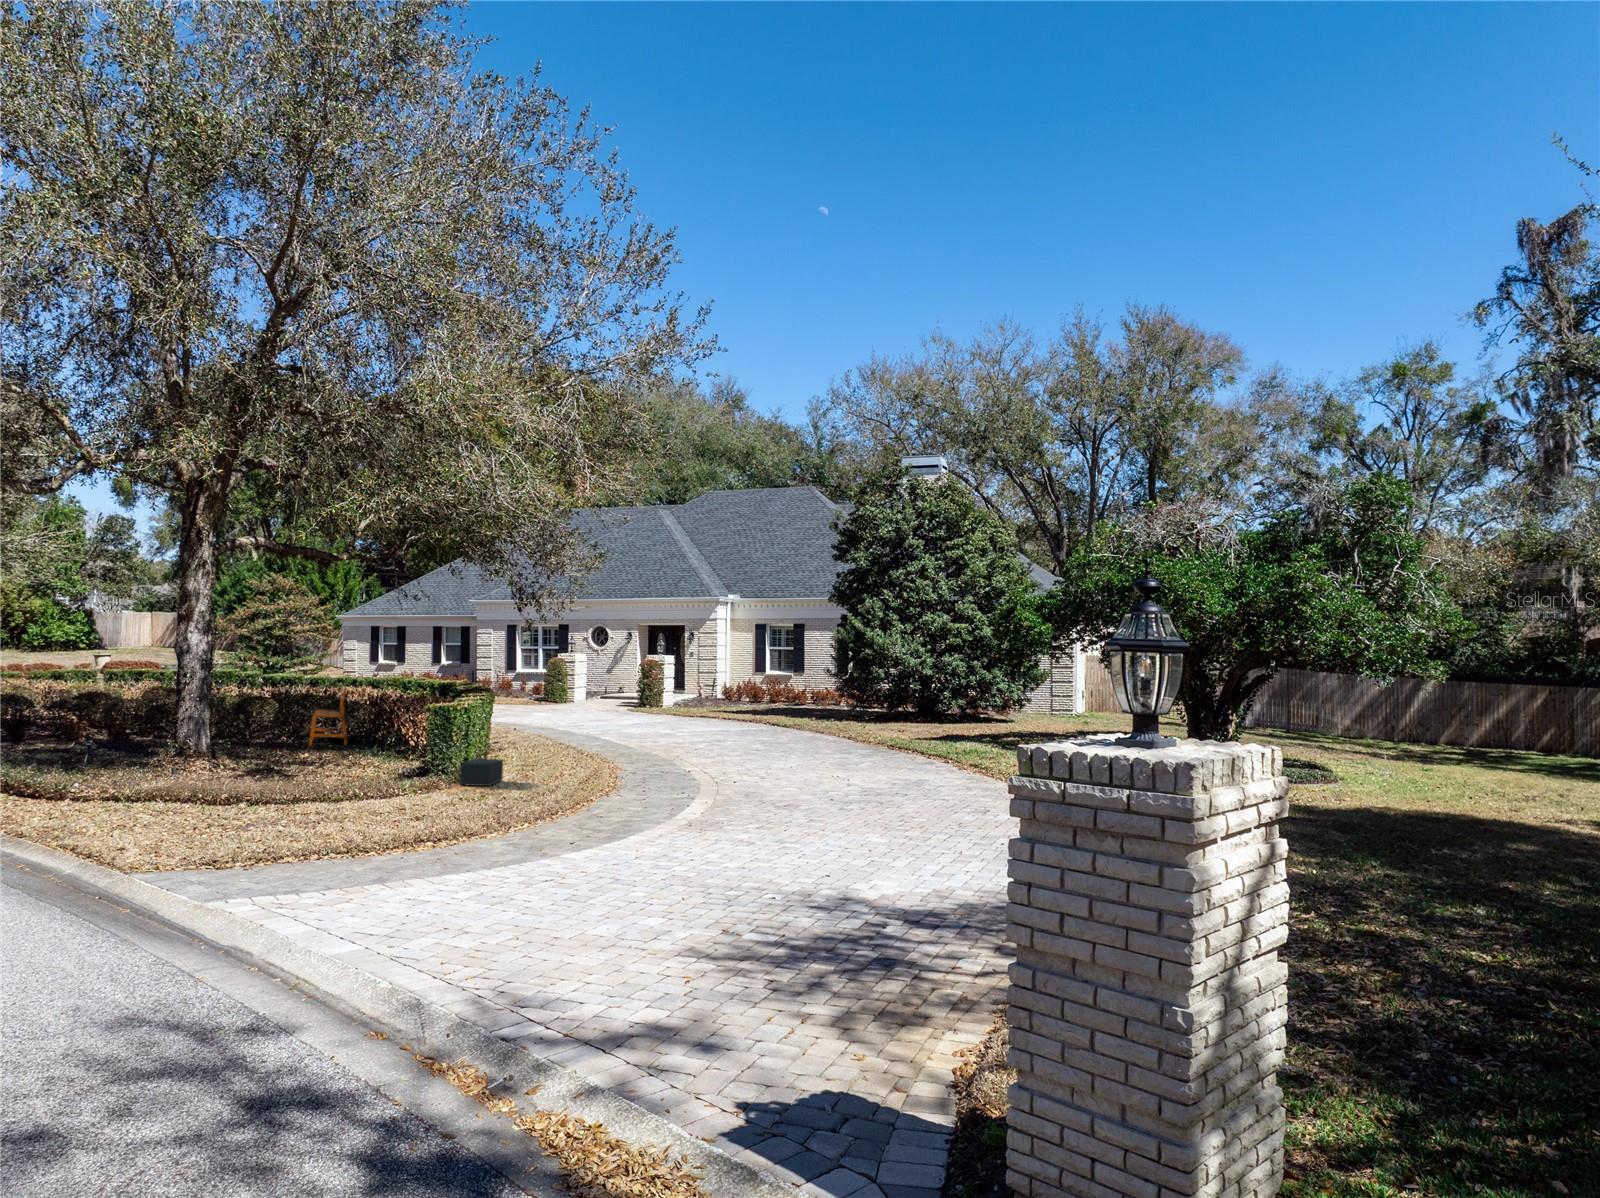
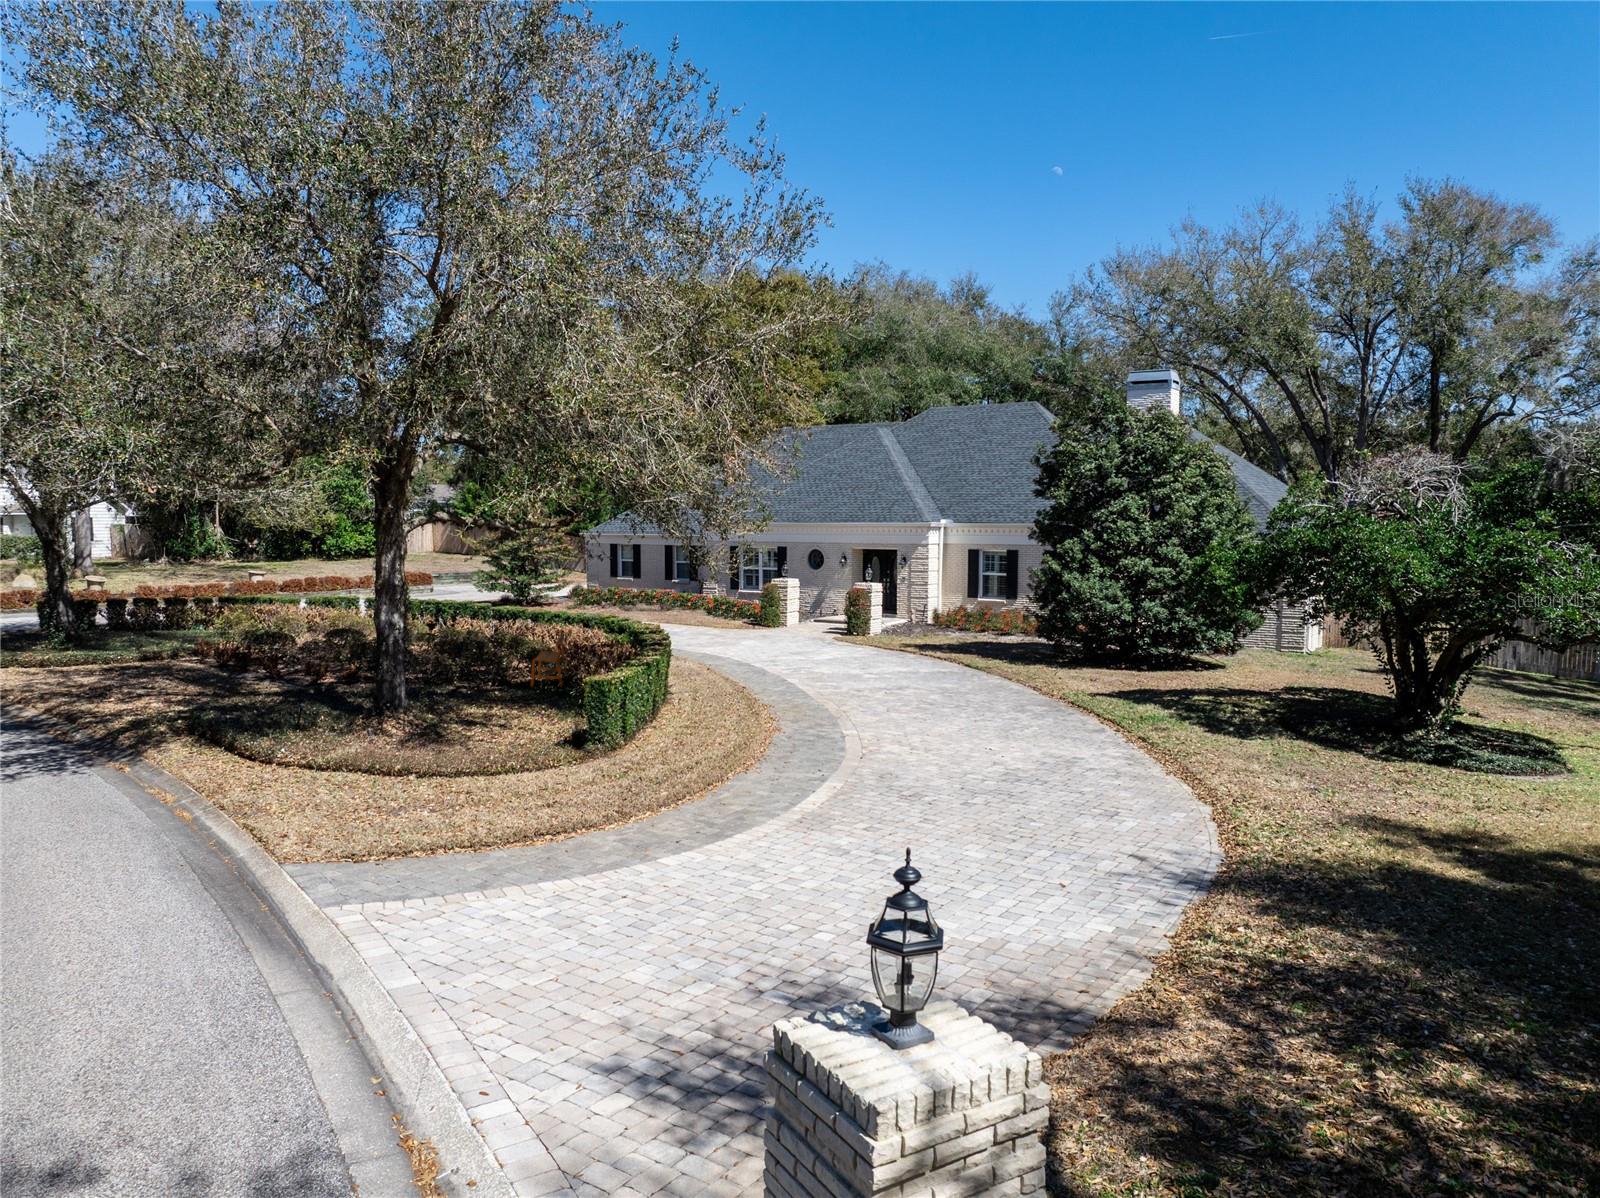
potted plant: none [396,738,427,786] -> present [571,710,585,749]
storage box: present [459,759,503,786] -> none [620,724,661,754]

